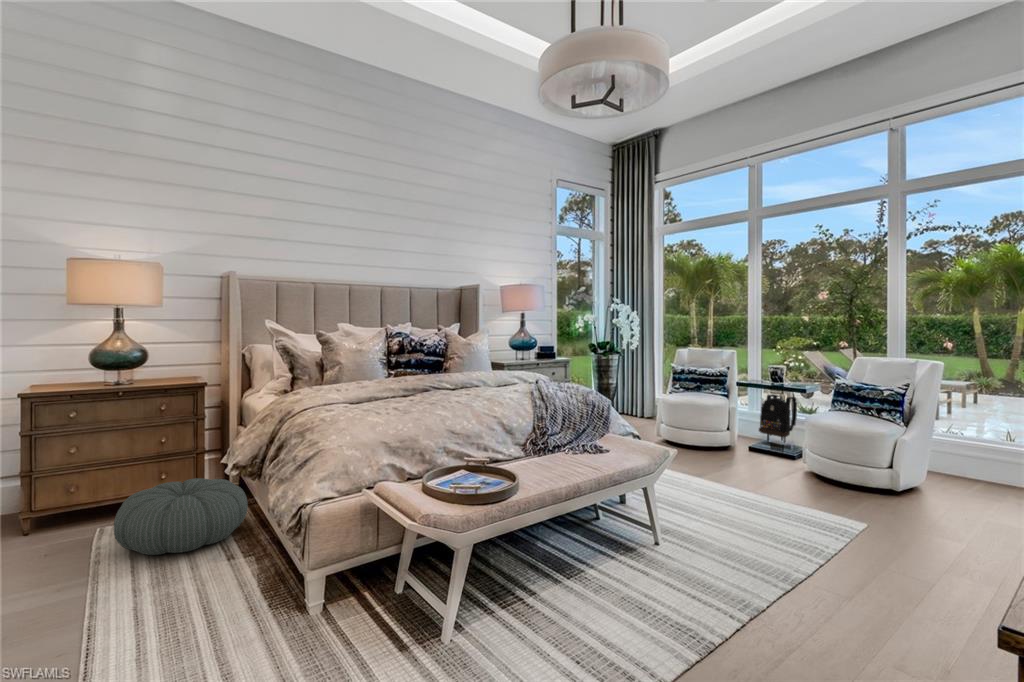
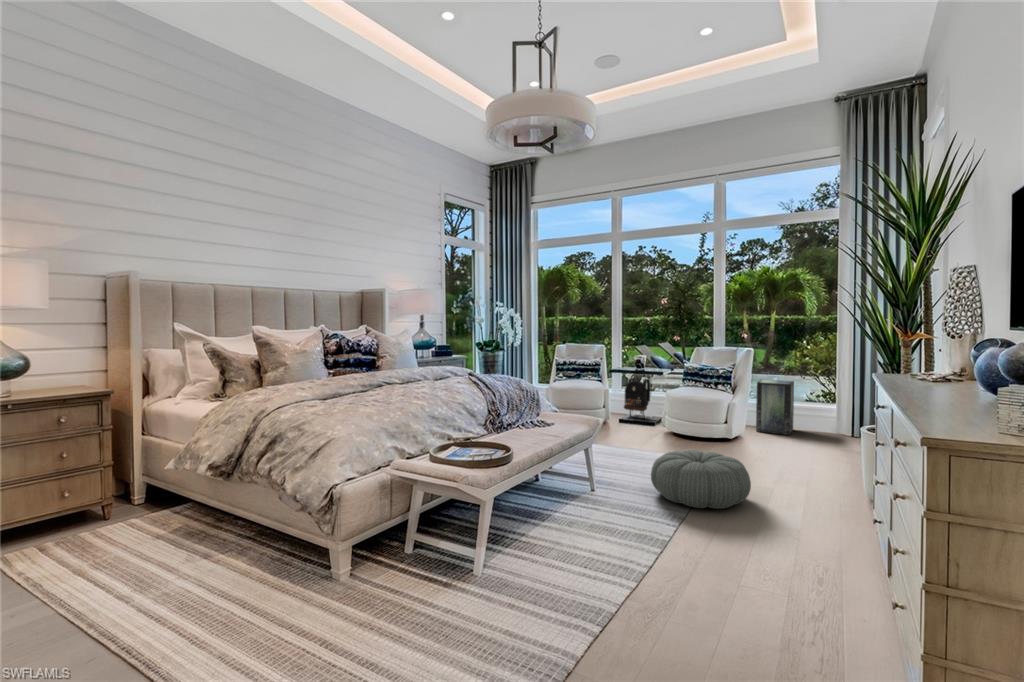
storage box: none [945,409,1014,492] -> present [756,380,794,435]
pouf: present [114,478,248,555] -> present [651,450,751,509]

